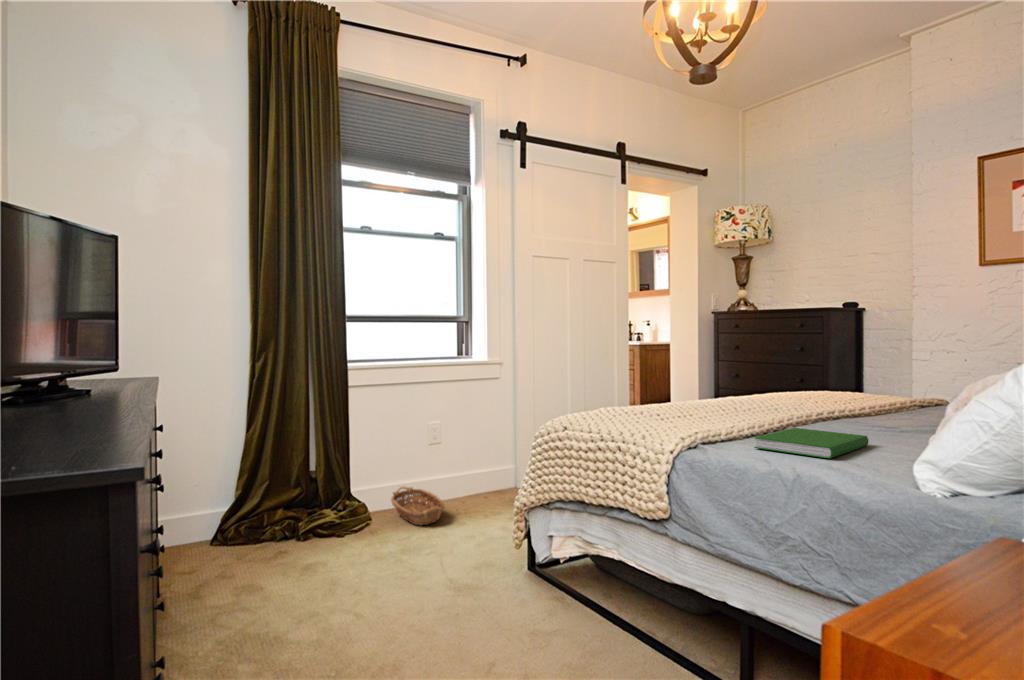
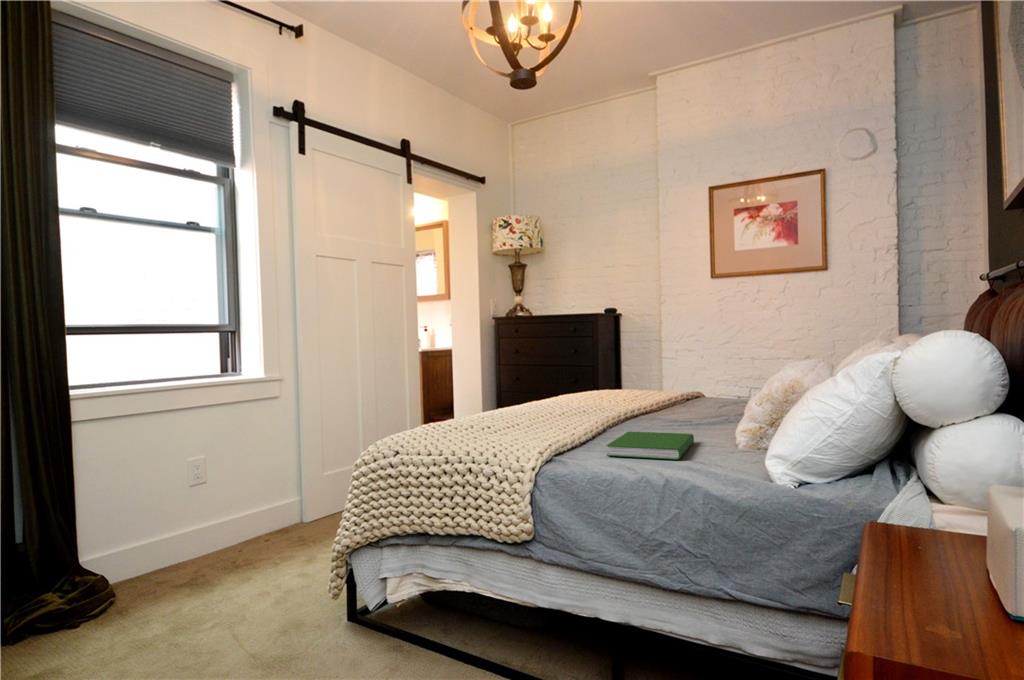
basket: present [391,487,444,525] -> none [121,538,243,599]

